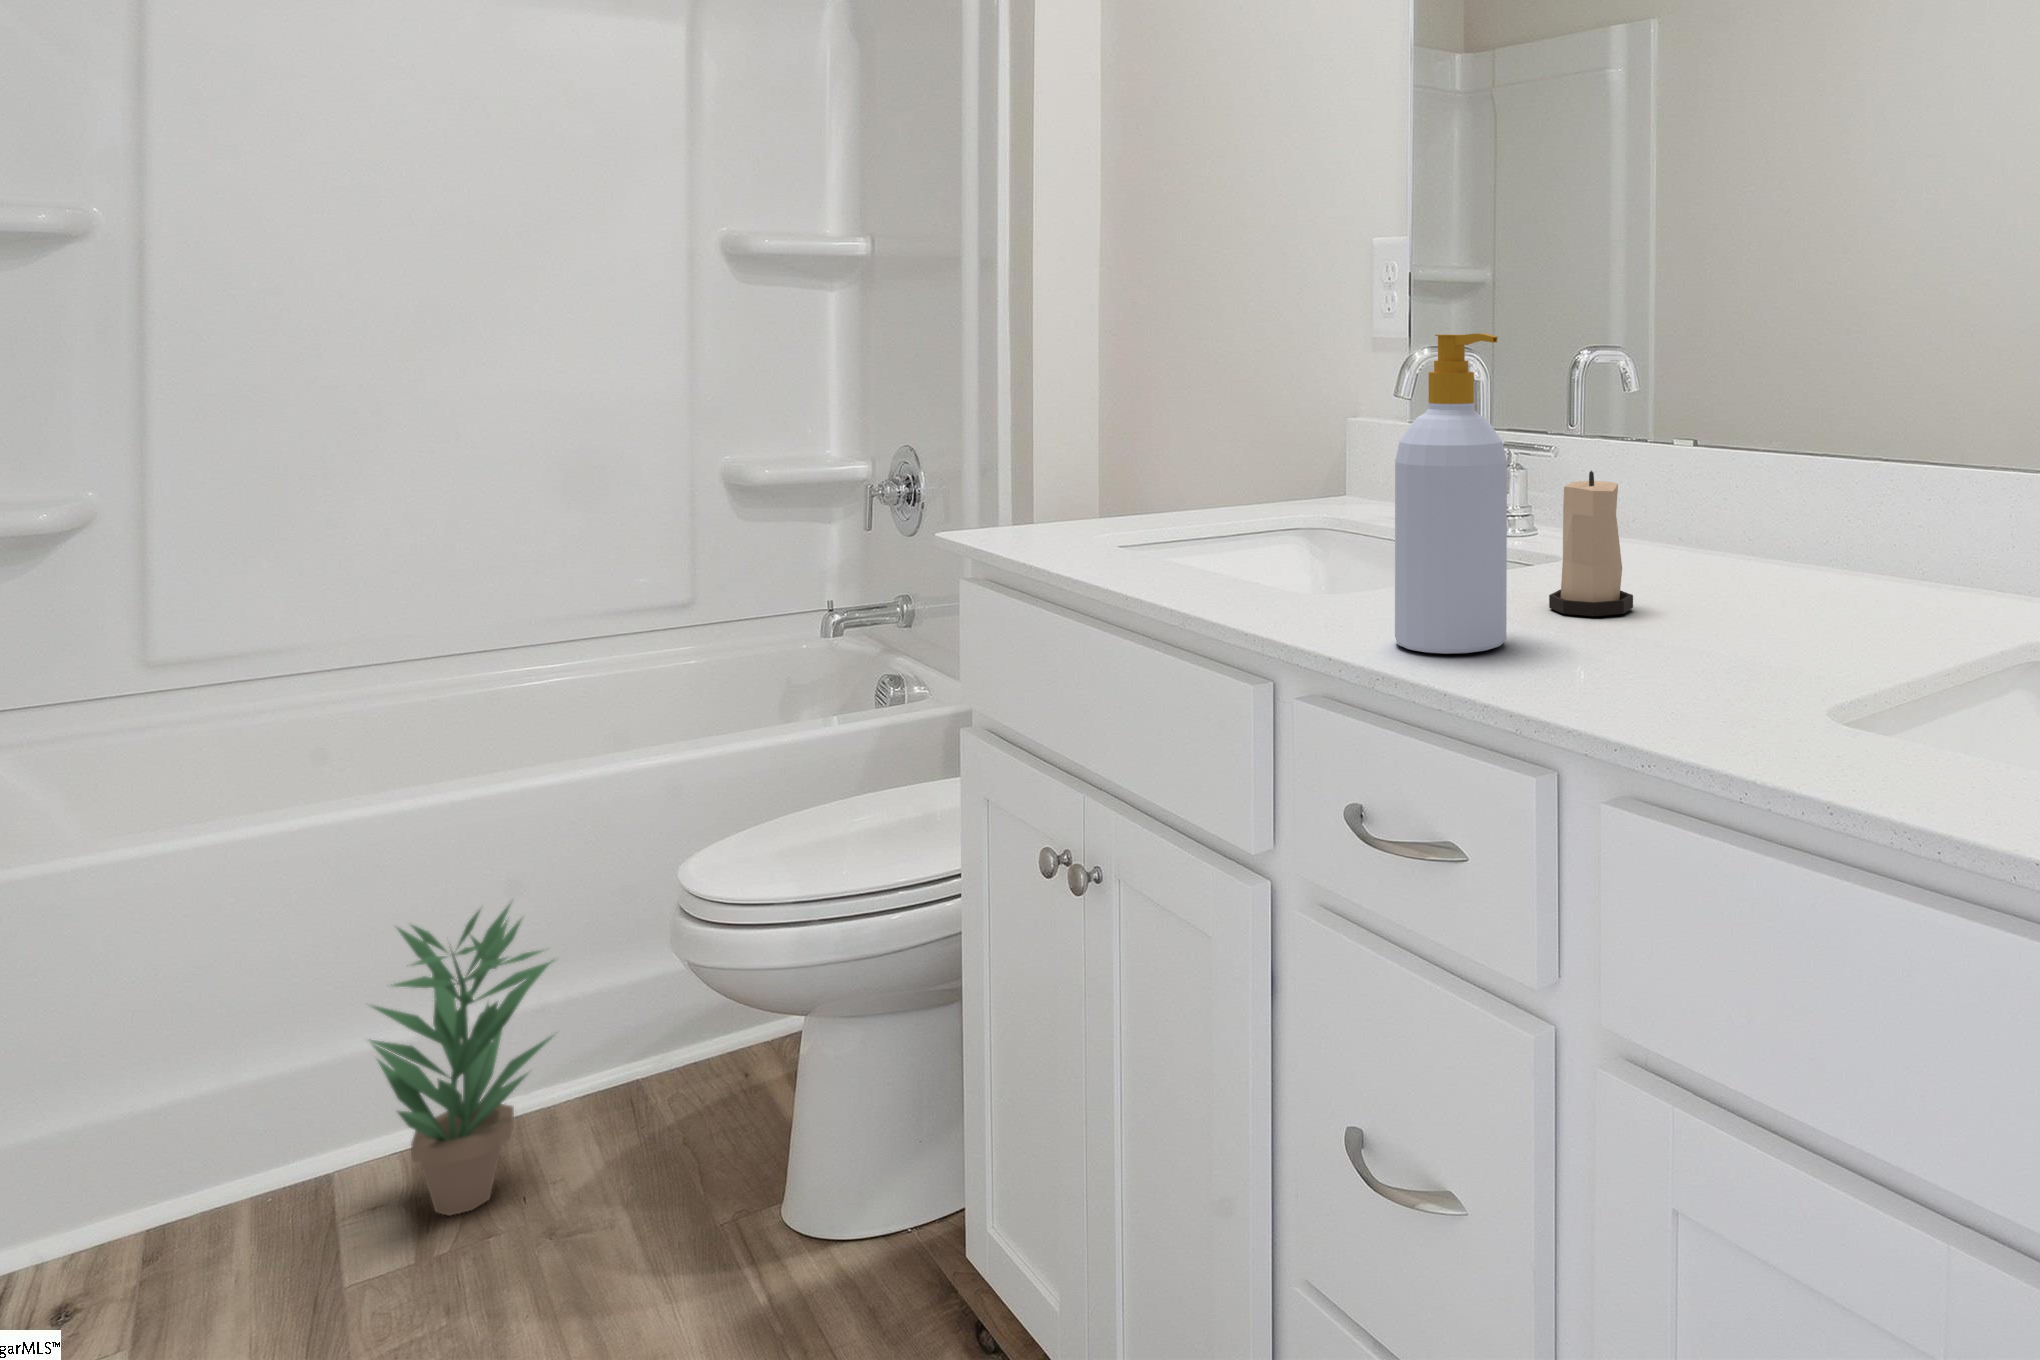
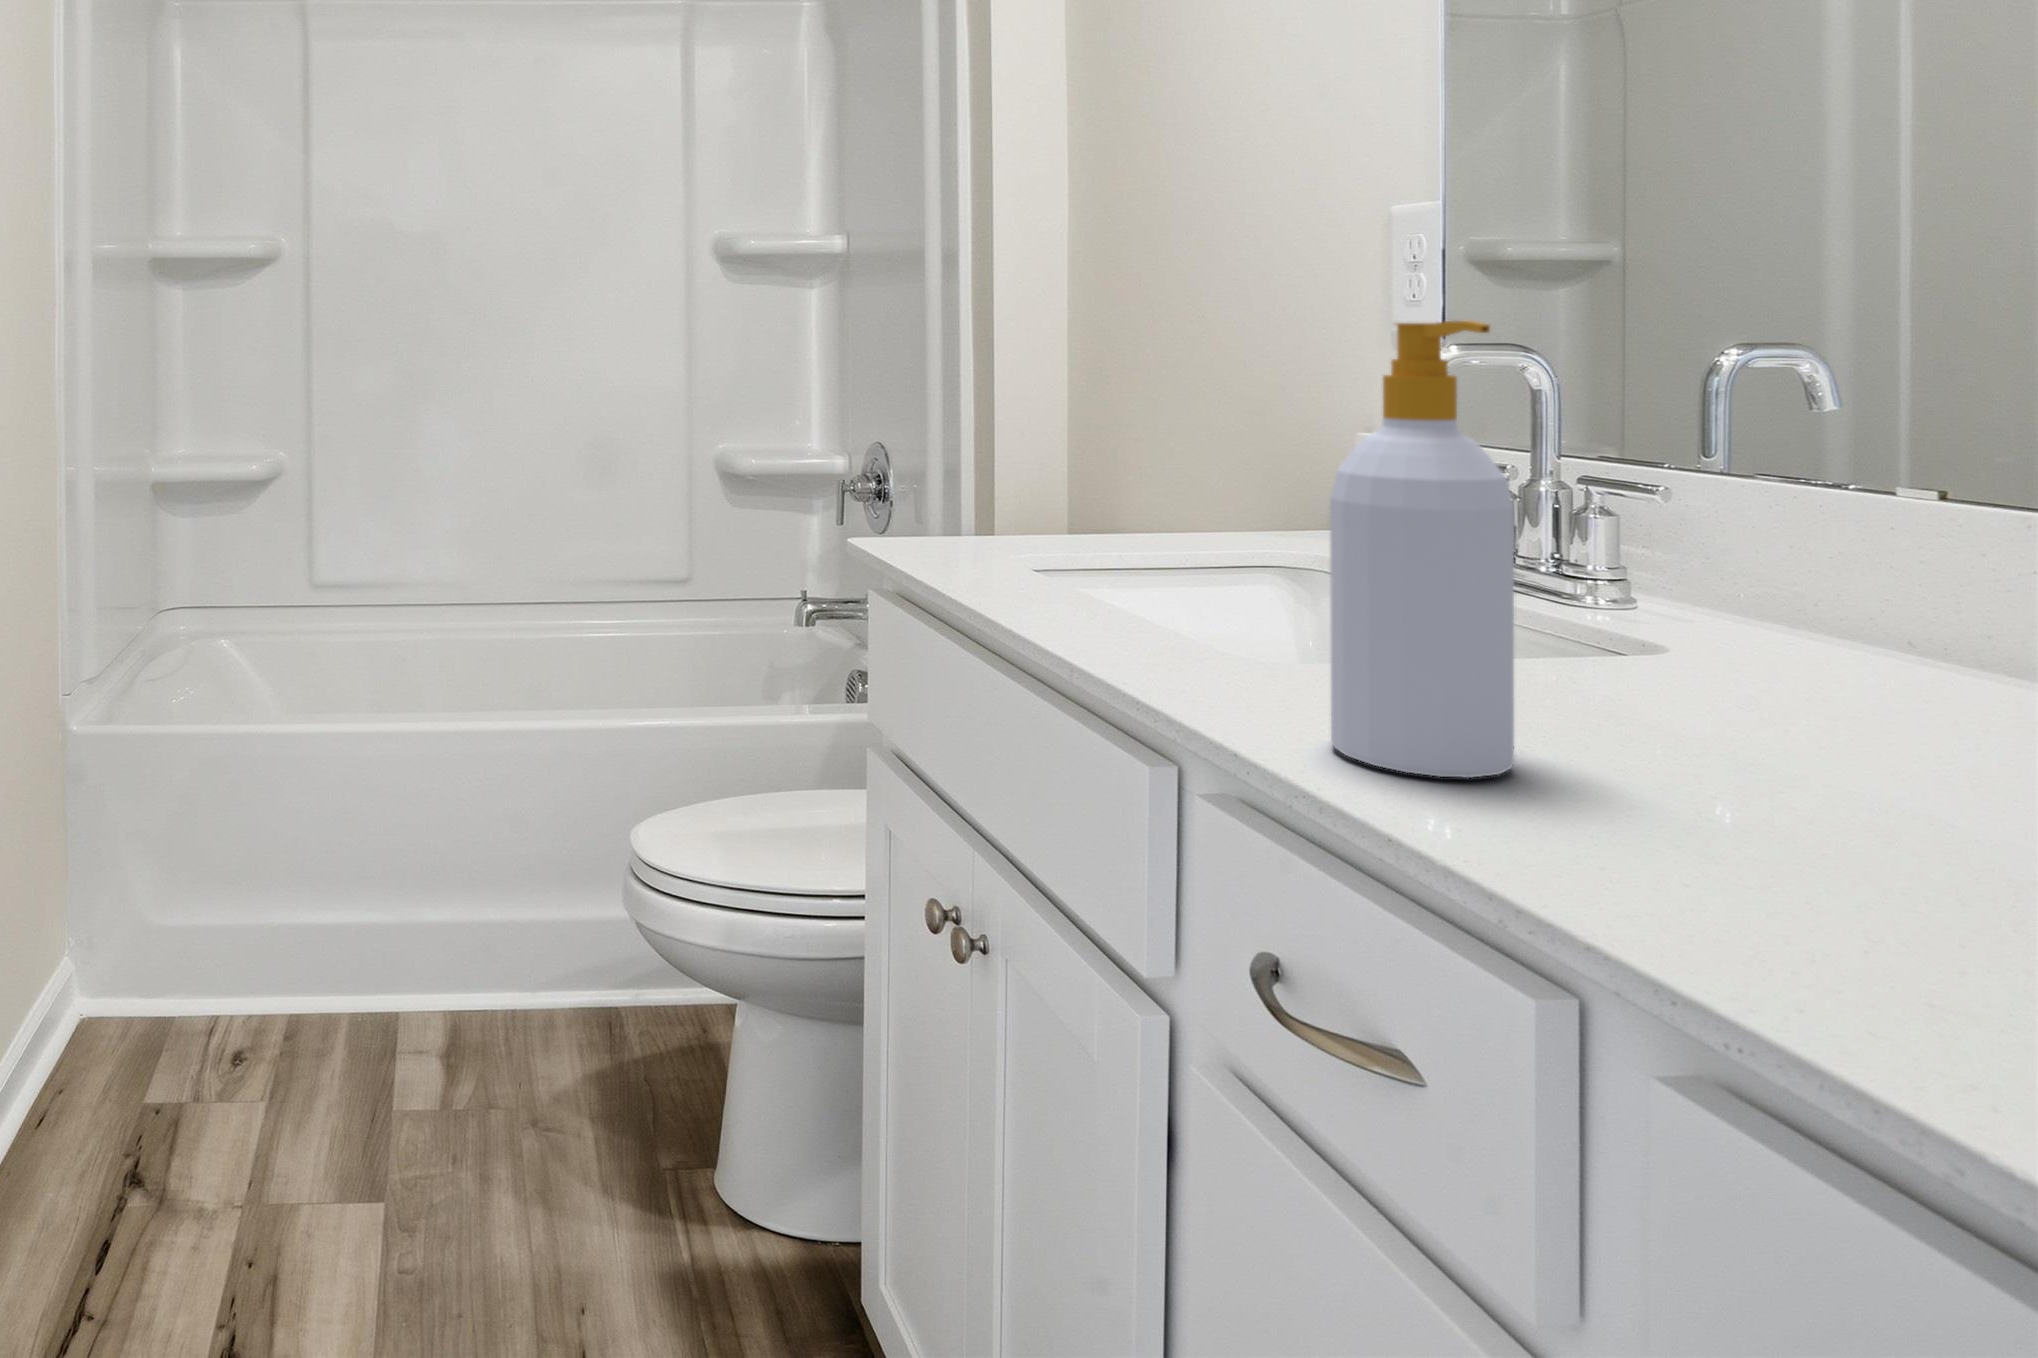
candle: present [1549,471,1633,616] -> none [1615,527,1778,754]
potted plant: present [369,899,553,1215] -> none [410,826,549,1090]

